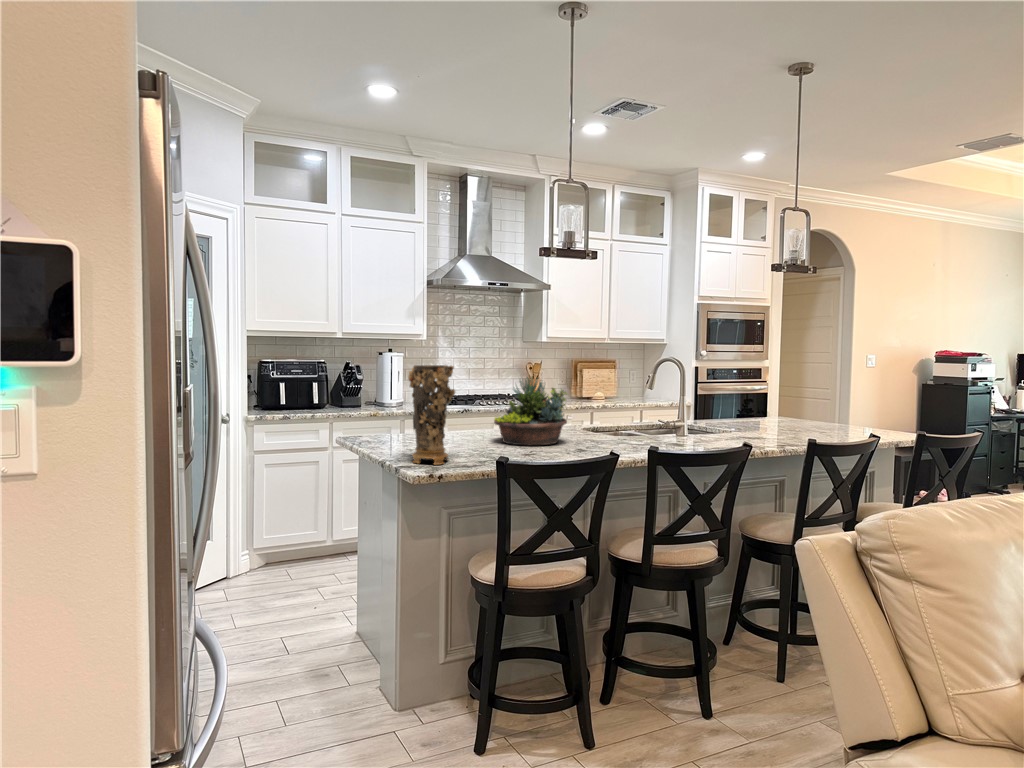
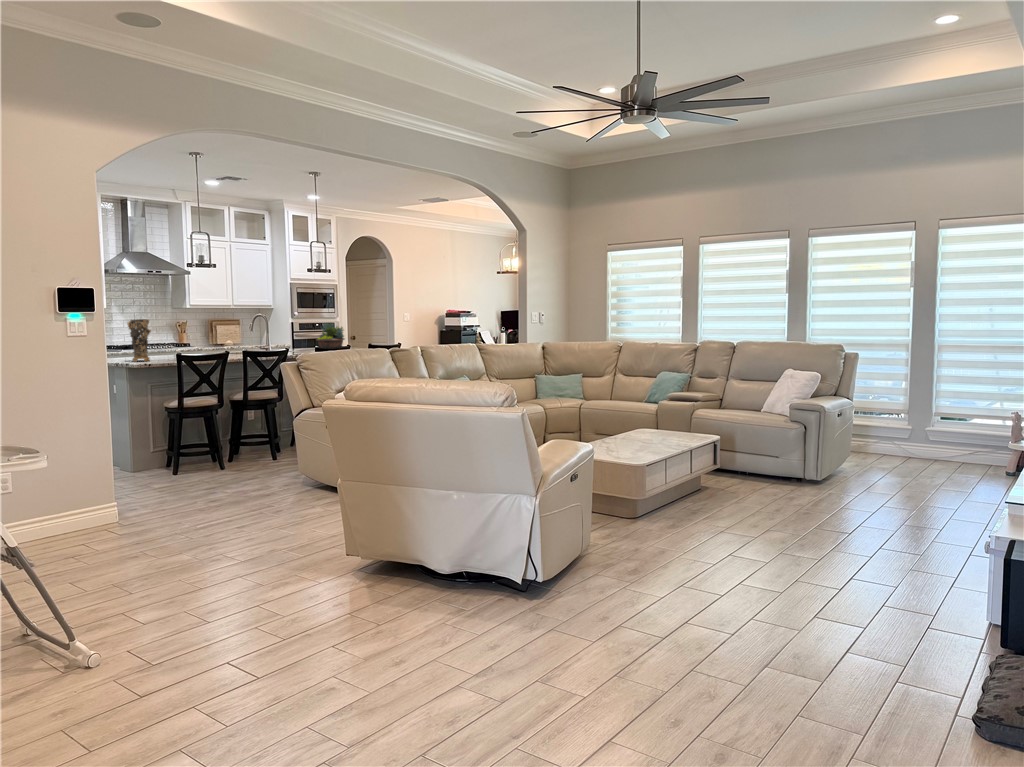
succulent planter: present [494,377,567,445] -> present [316,323,344,348]

